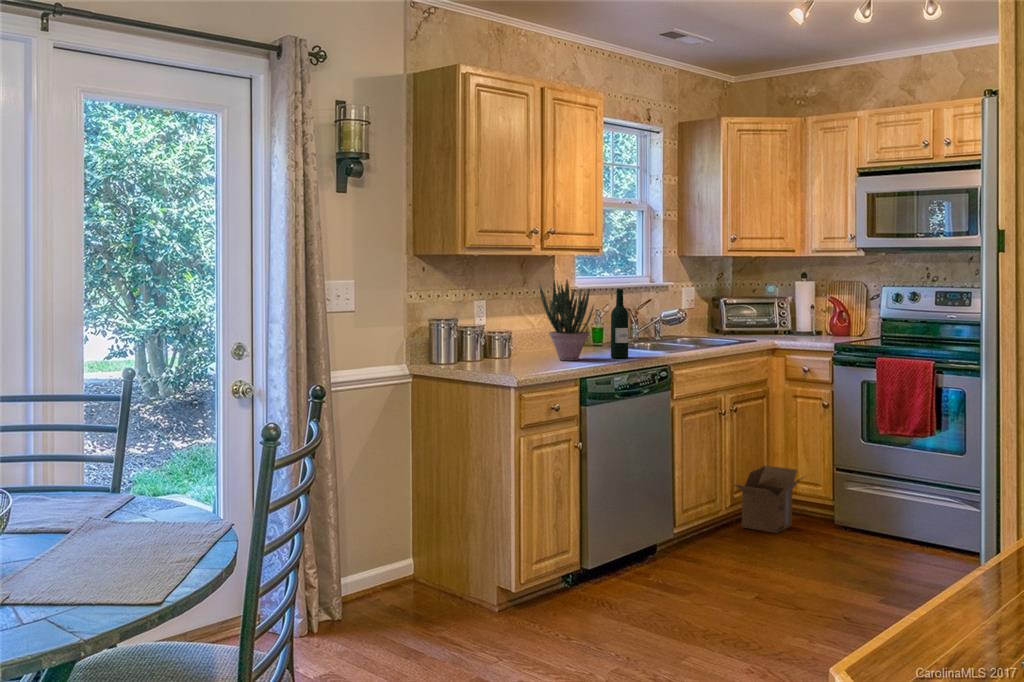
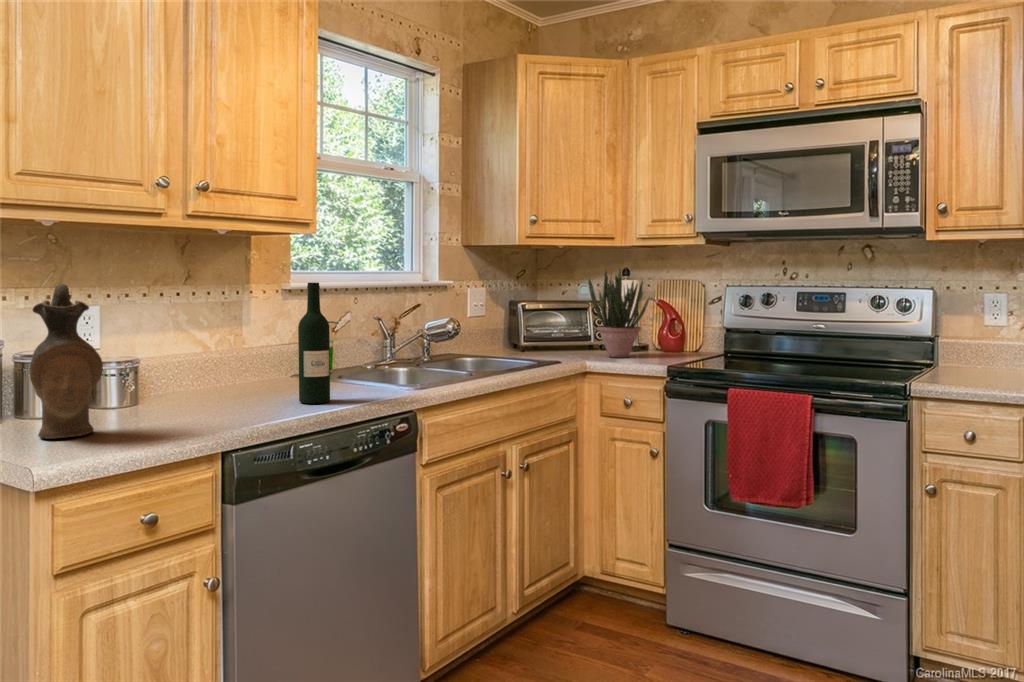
potted plant: present [539,280,594,361] -> present [588,270,650,358]
ceramic pitcher: none [505,292,538,368] -> present [29,284,103,439]
cardboard box: present [735,465,804,533] -> none [525,537,630,648]

